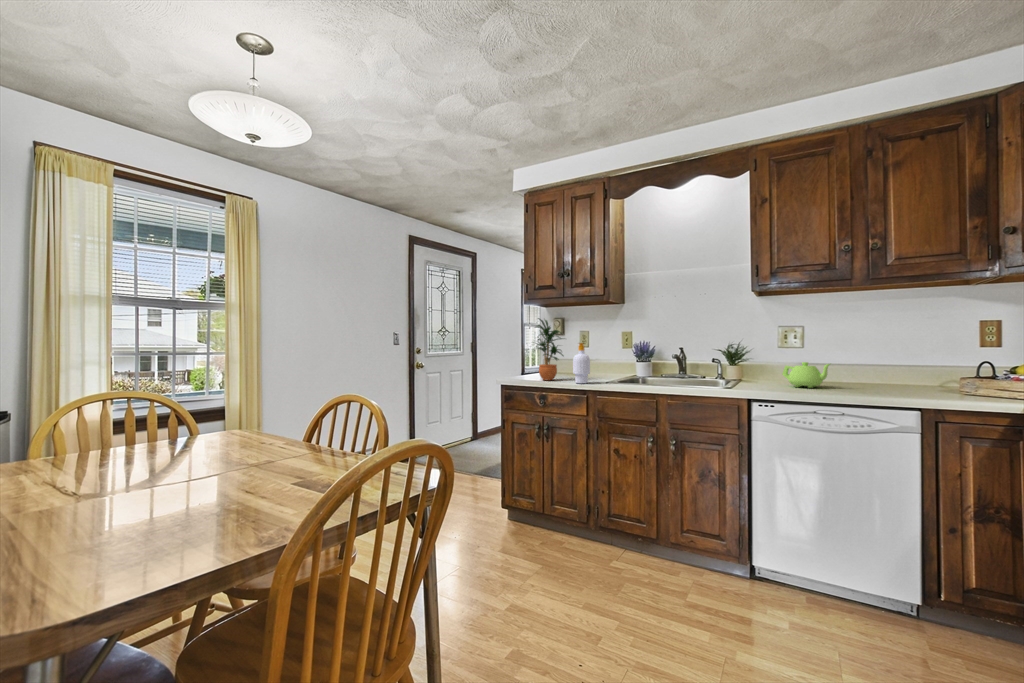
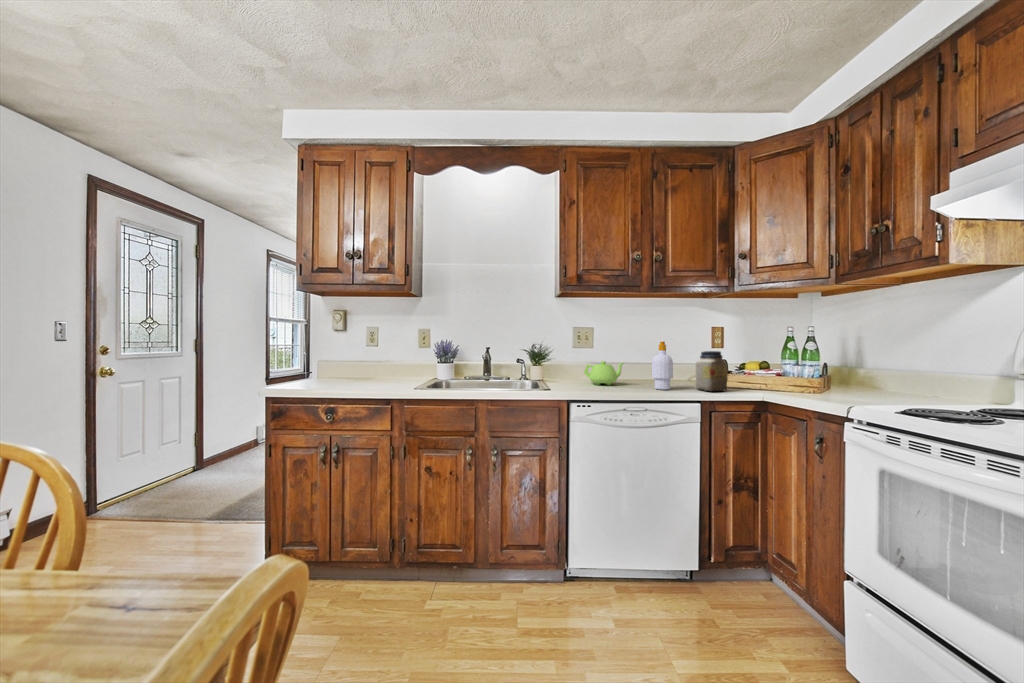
potted plant: present [536,318,563,380] -> none [310,307,360,388]
soap bottle: present [573,343,590,384] -> present [652,342,673,390]
jar: none [924,351,970,399] -> present [696,351,728,391]

